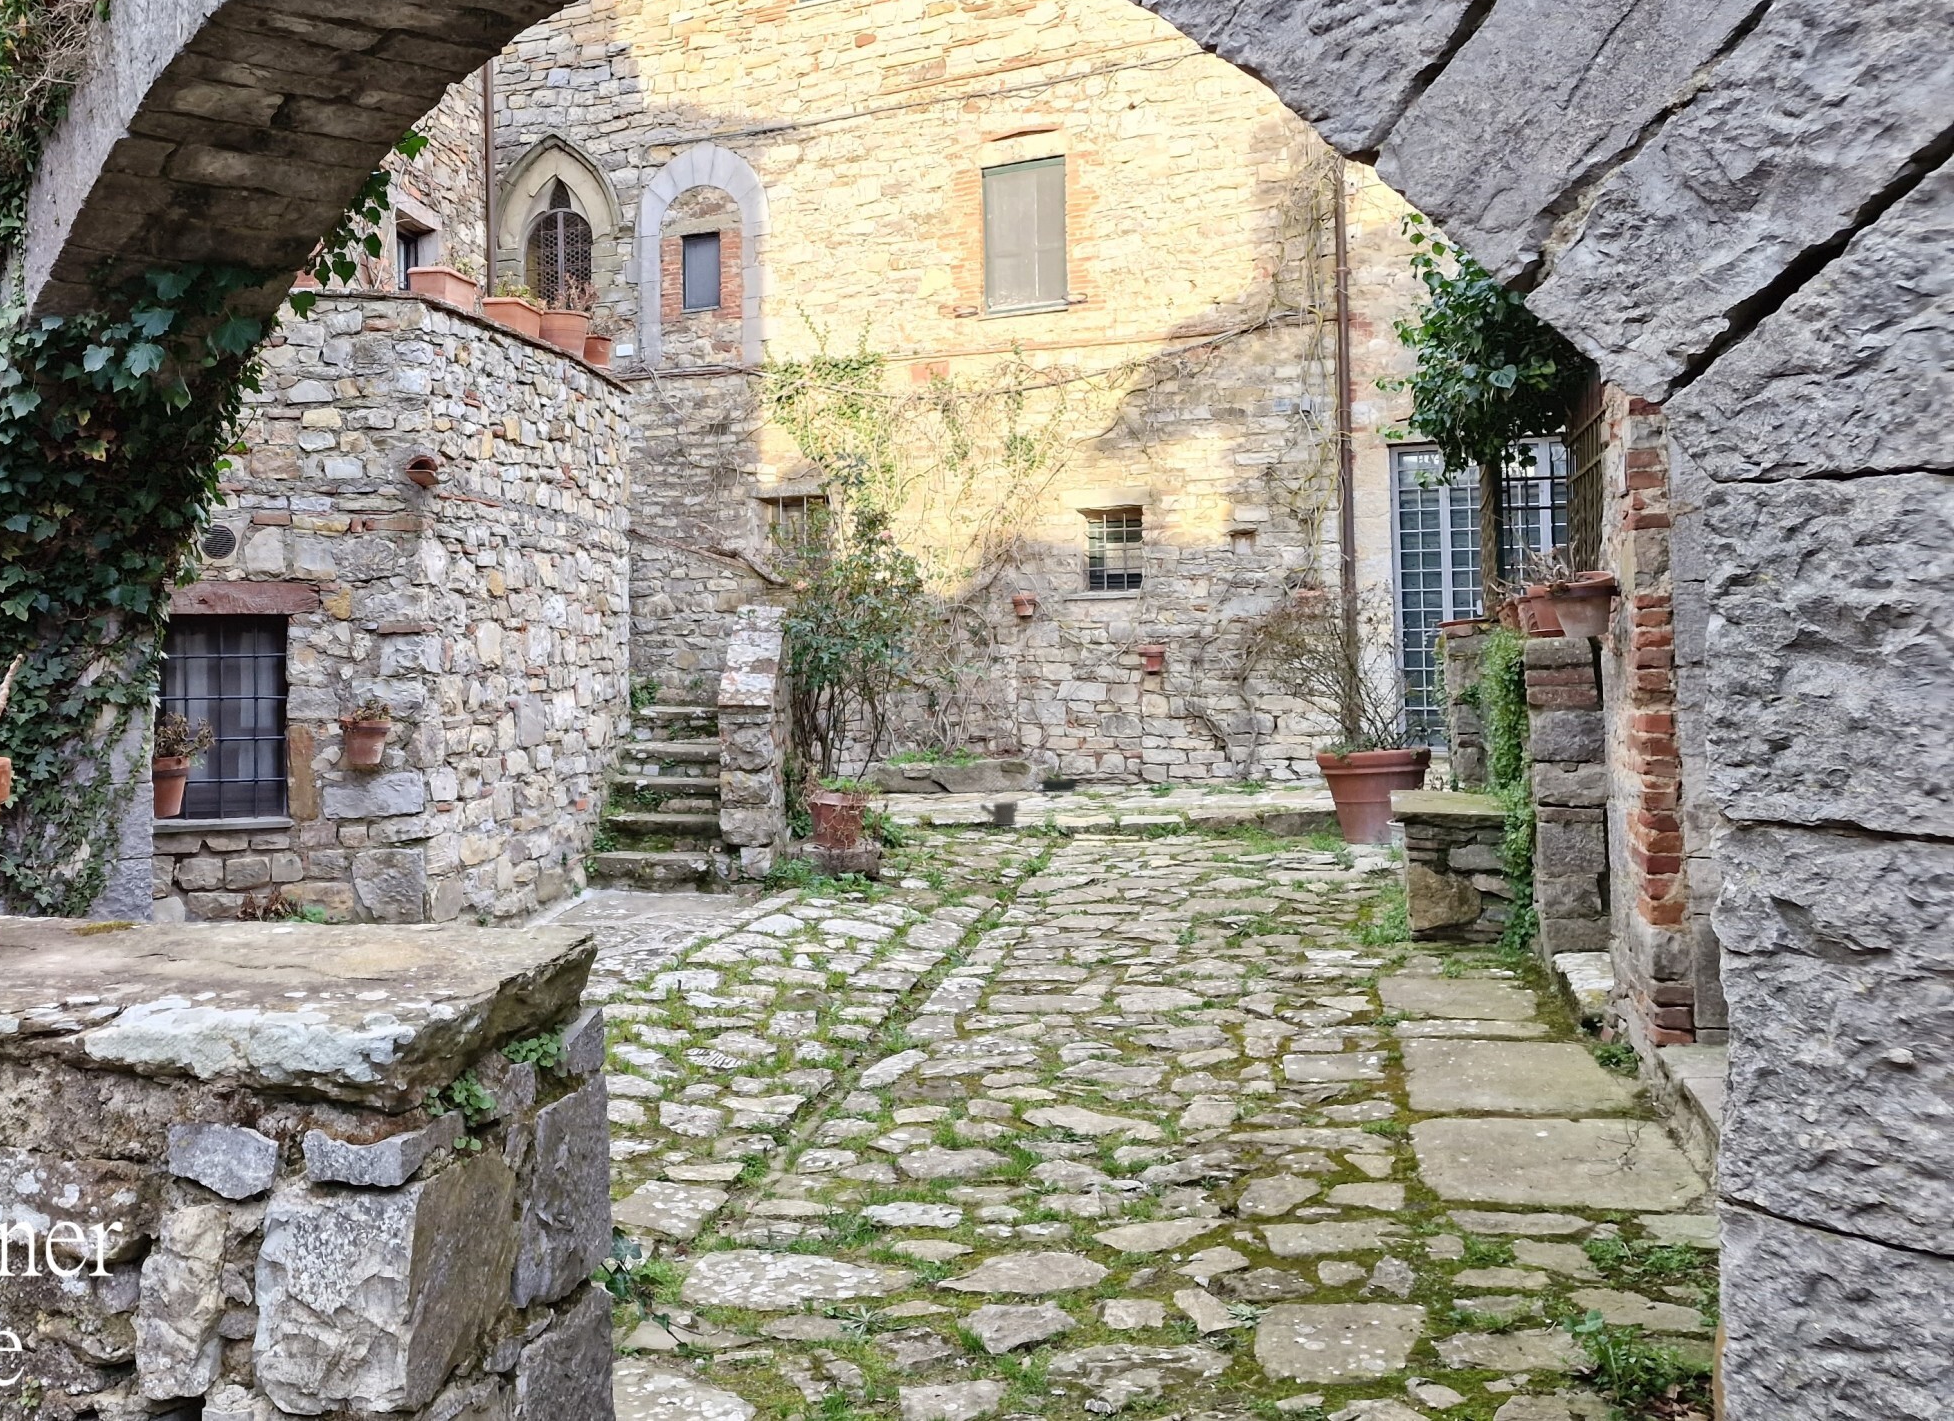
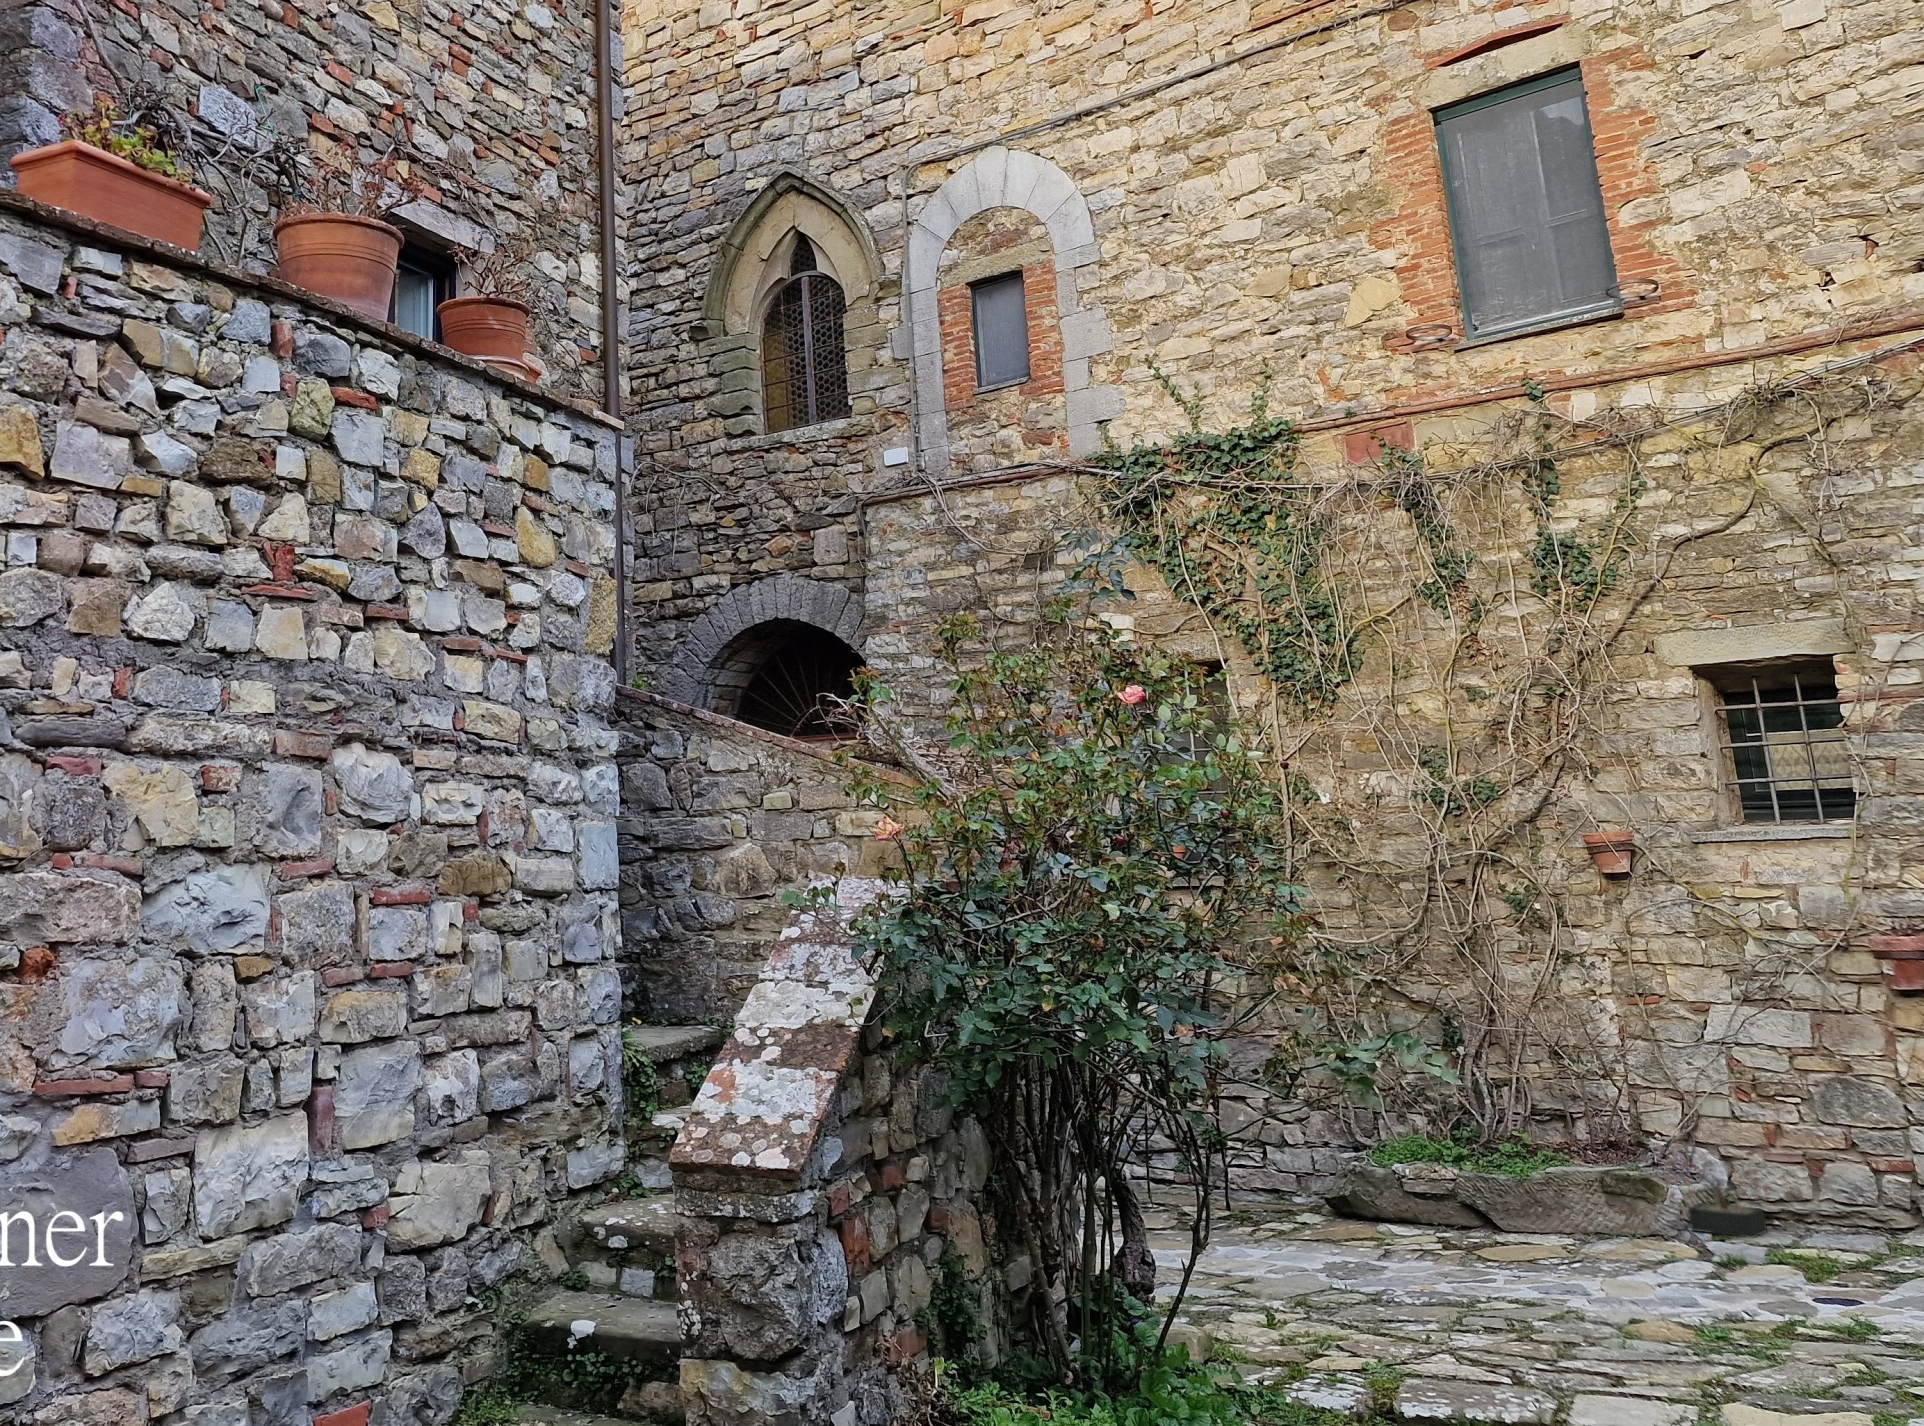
watering can: present [980,801,1018,825] -> none [1546,1311,1642,1376]

